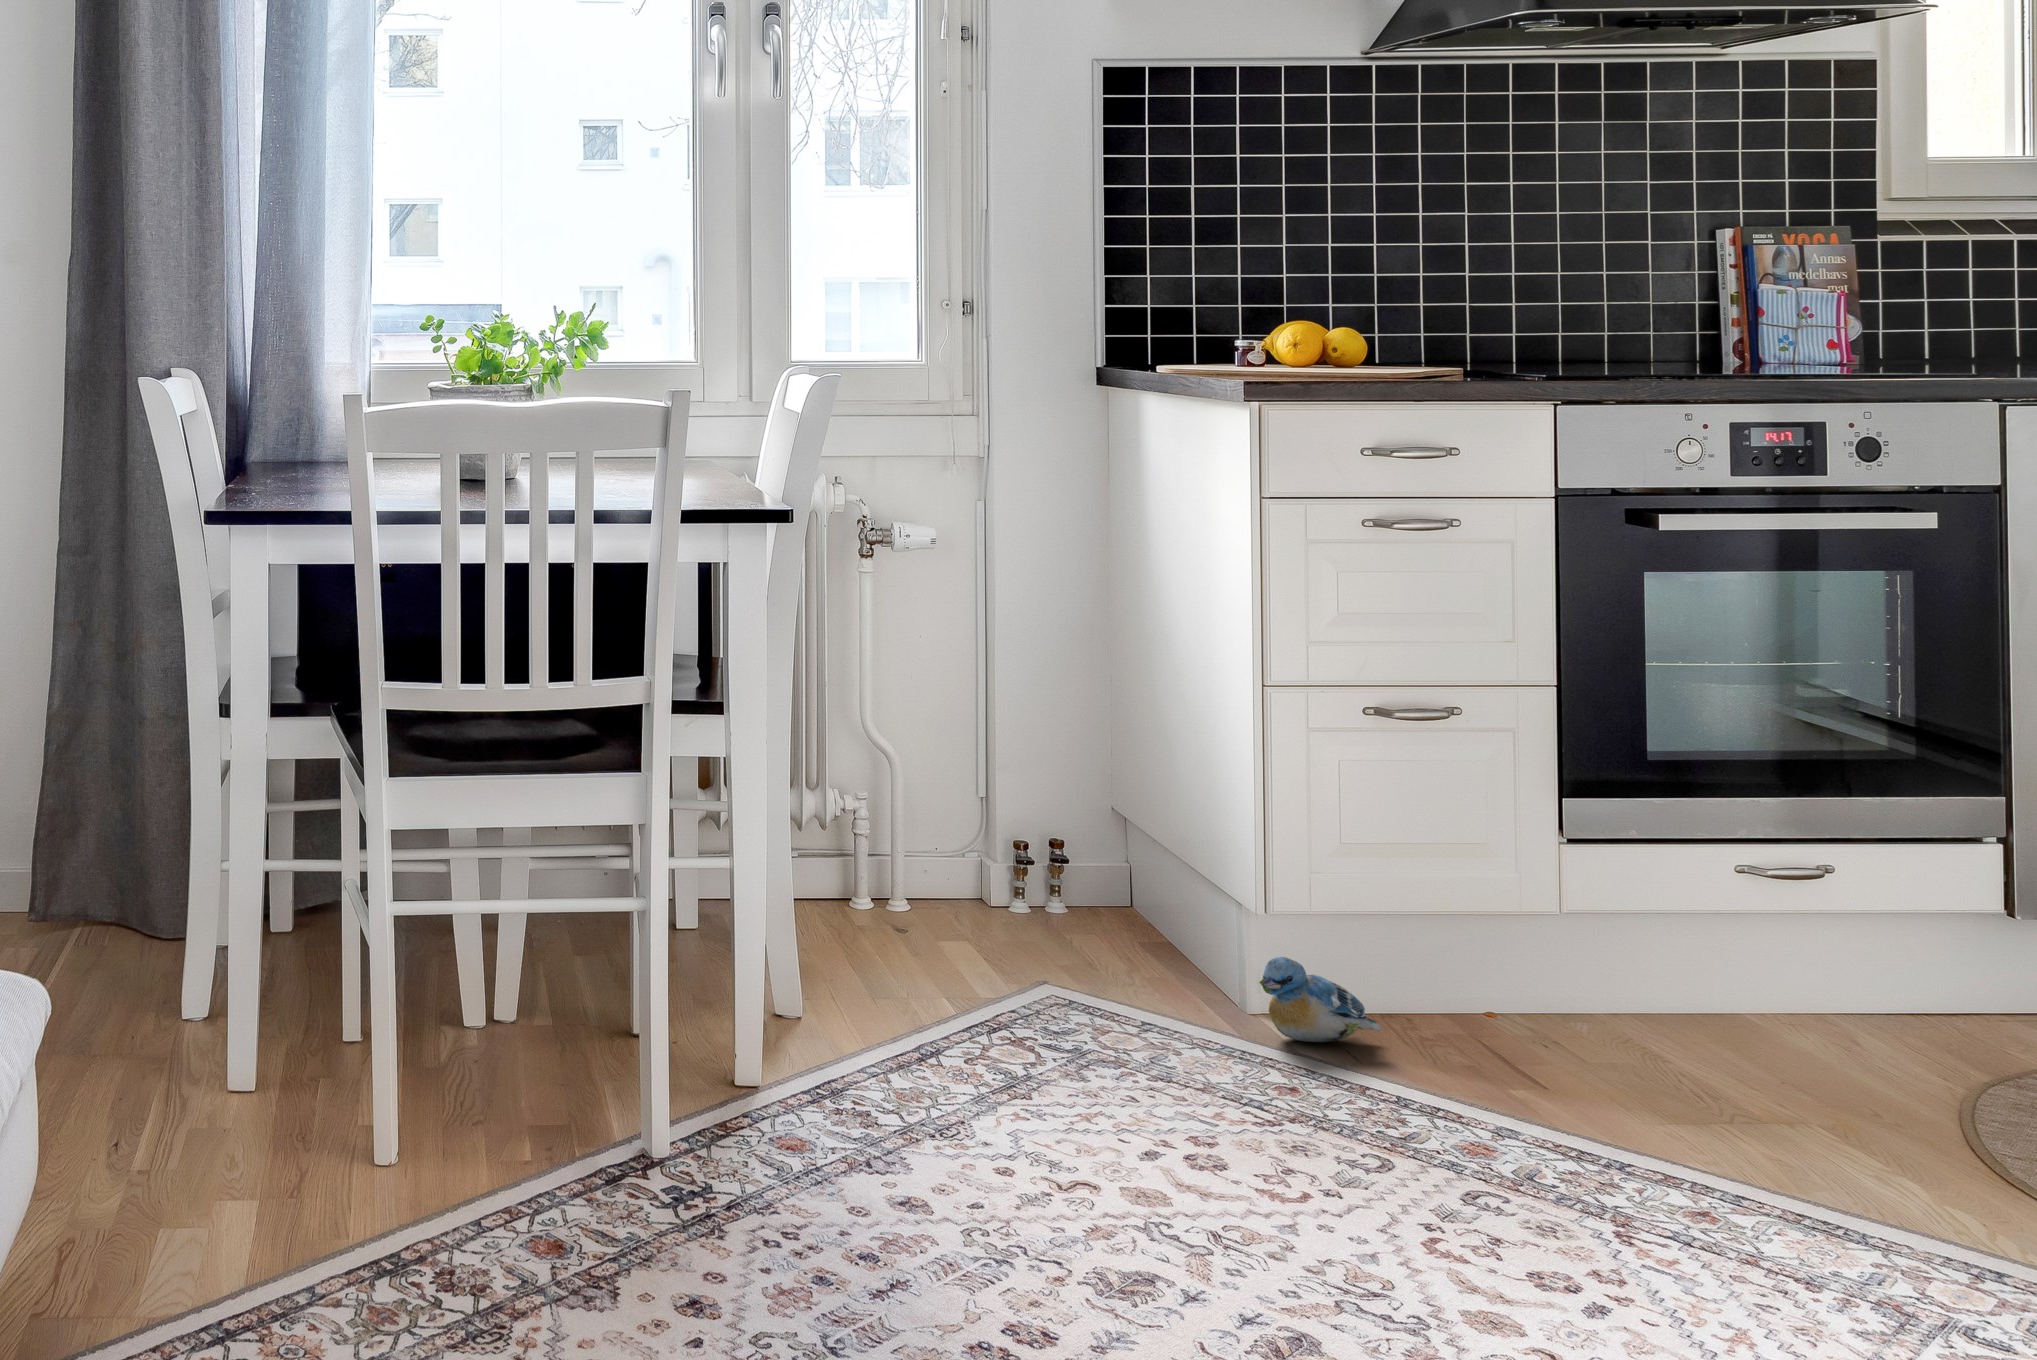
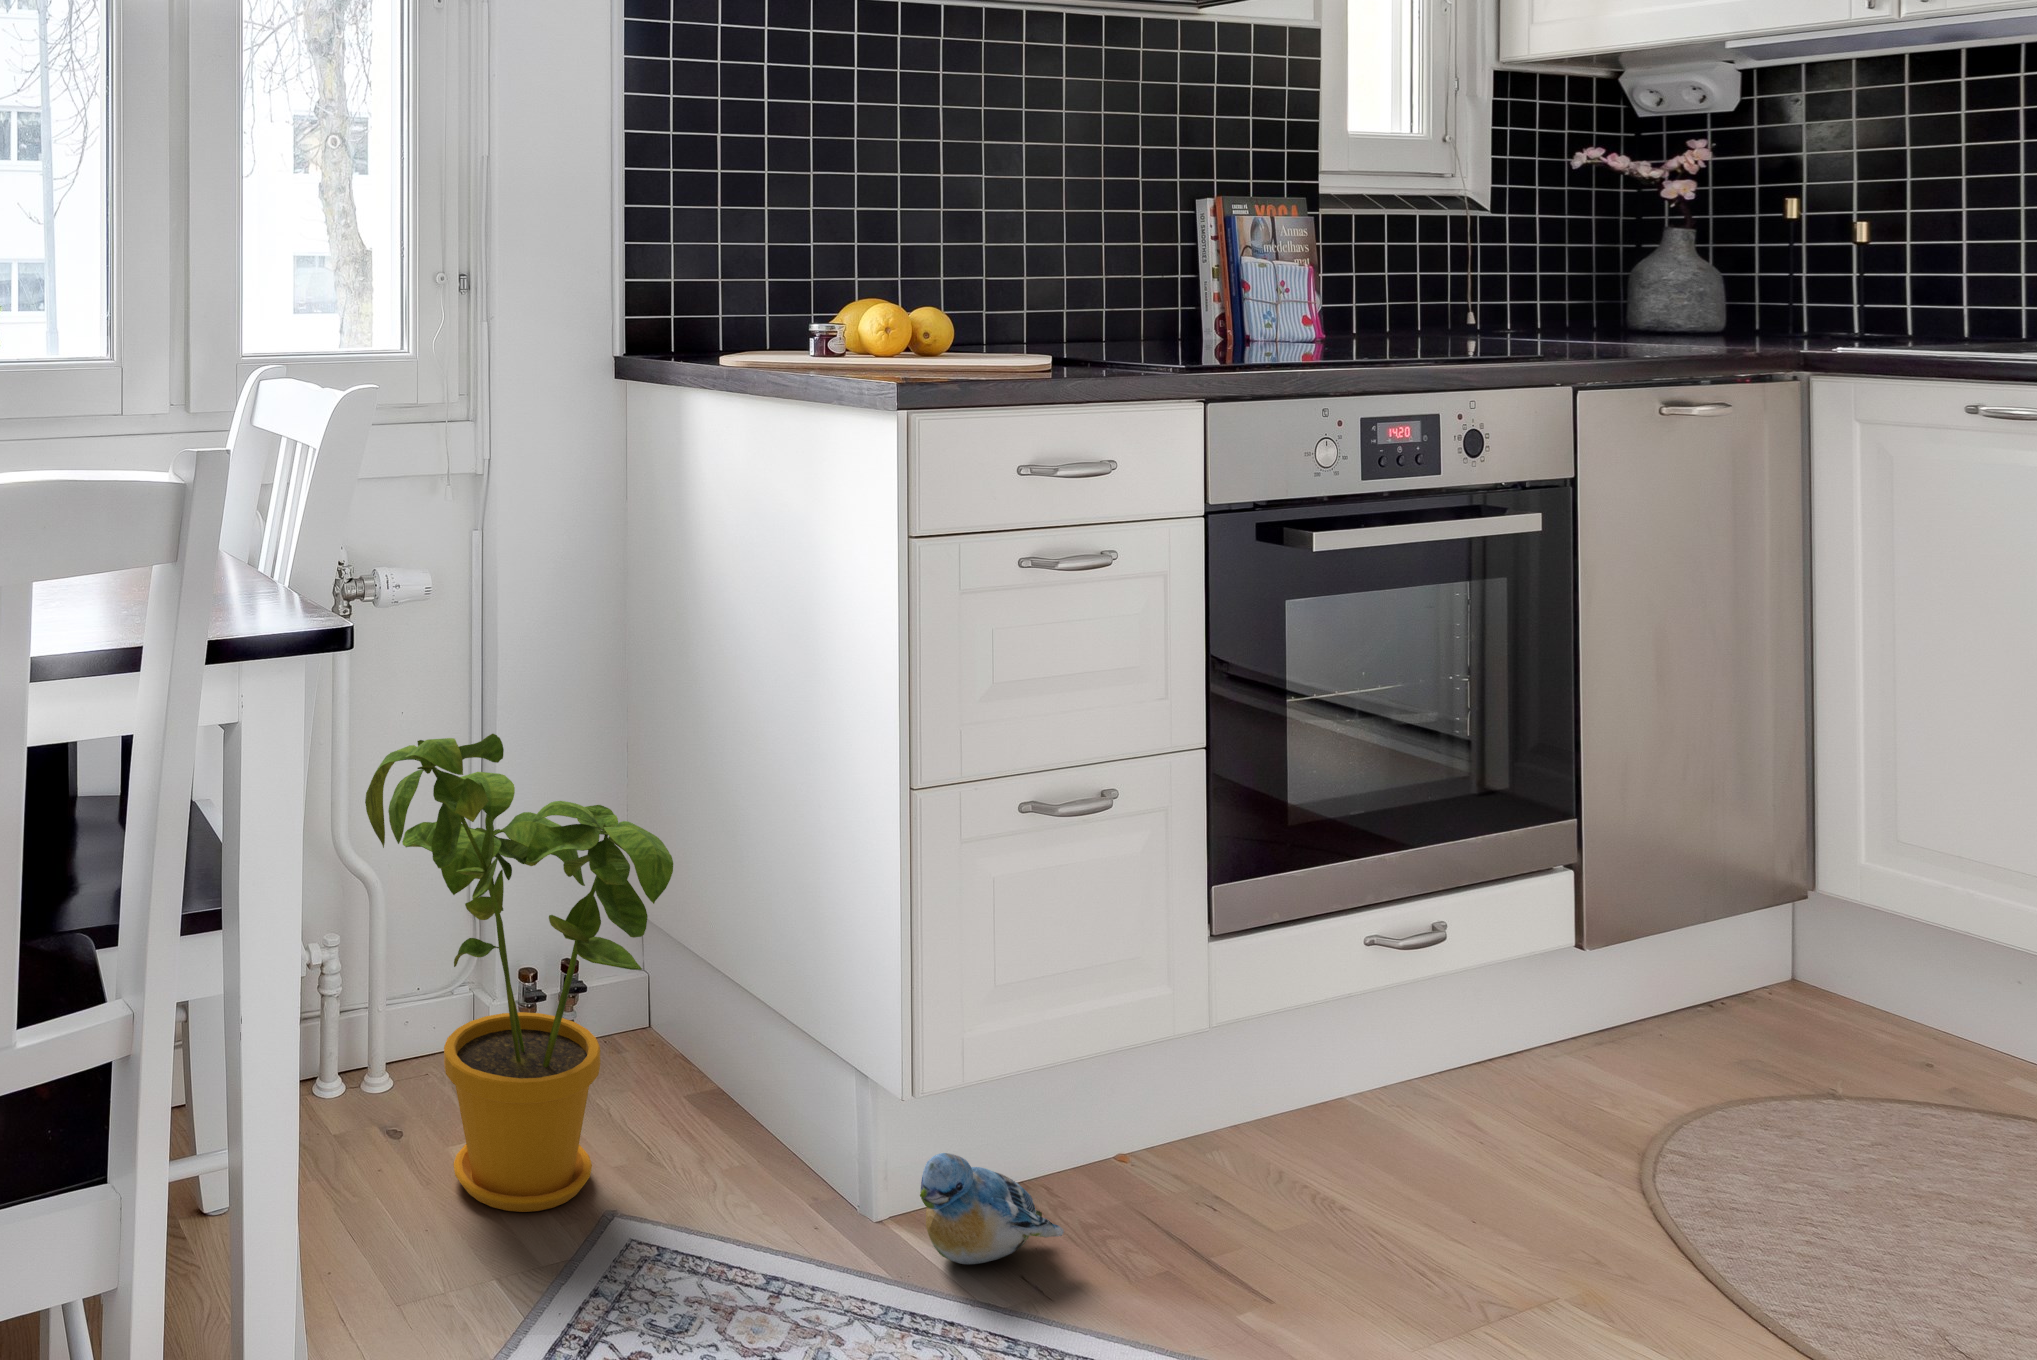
house plant: none [866,625,1095,976] -> present [365,734,673,1212]

